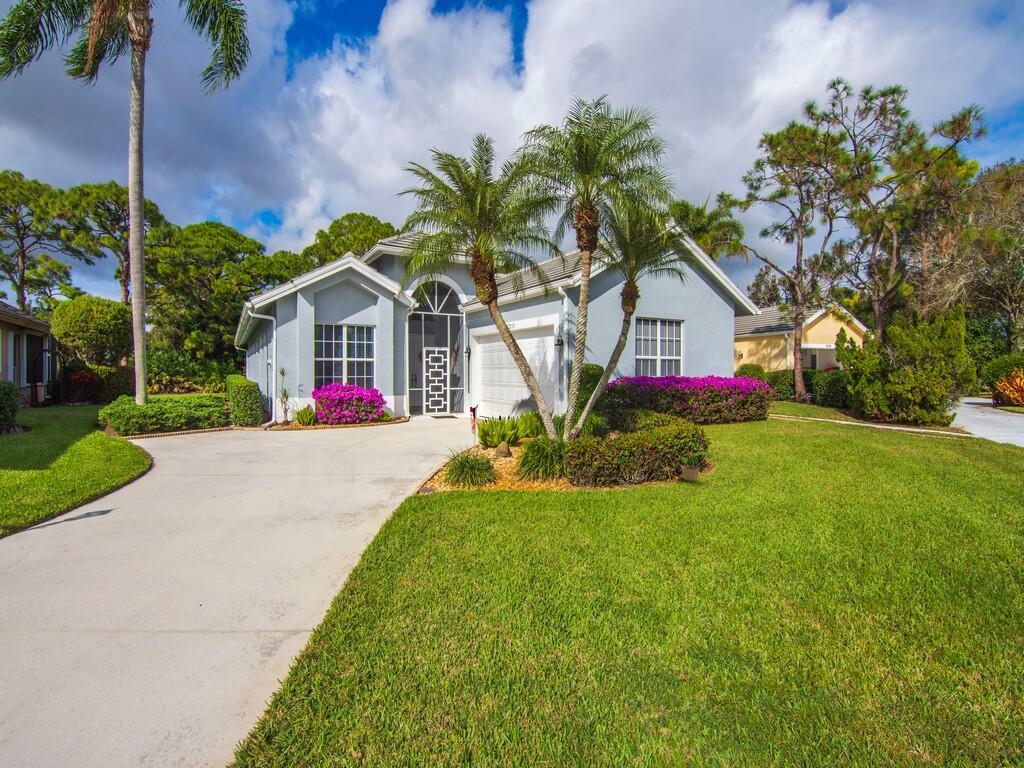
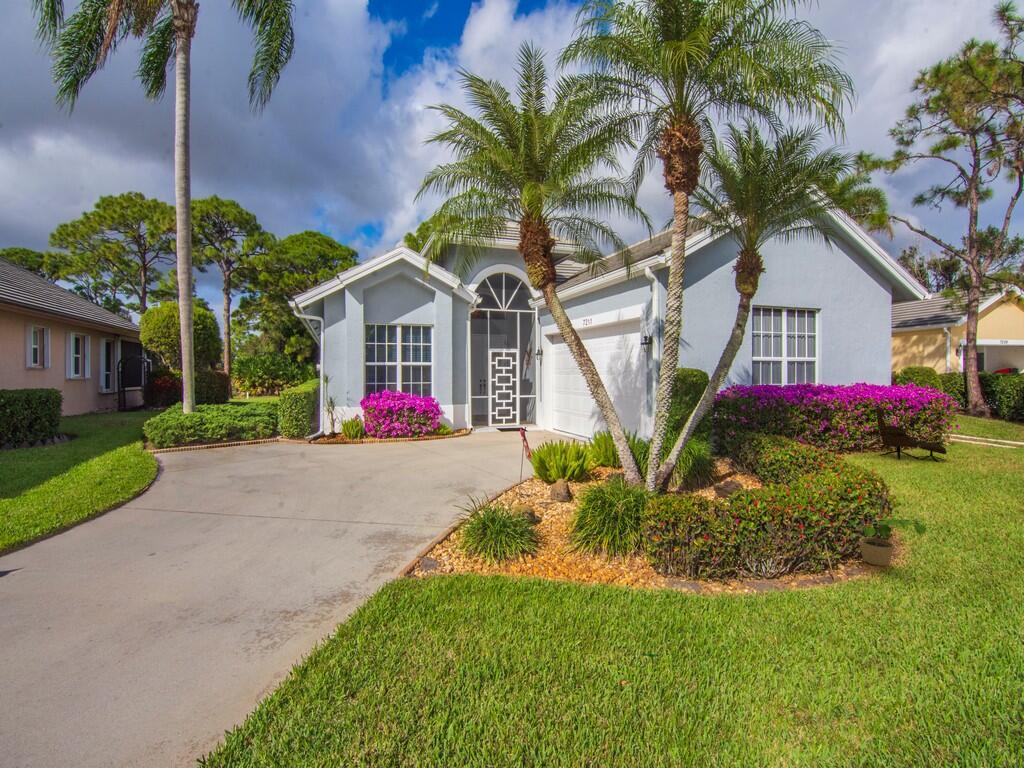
lounge chair: none [718,392,761,430] -> present [876,406,947,462]

